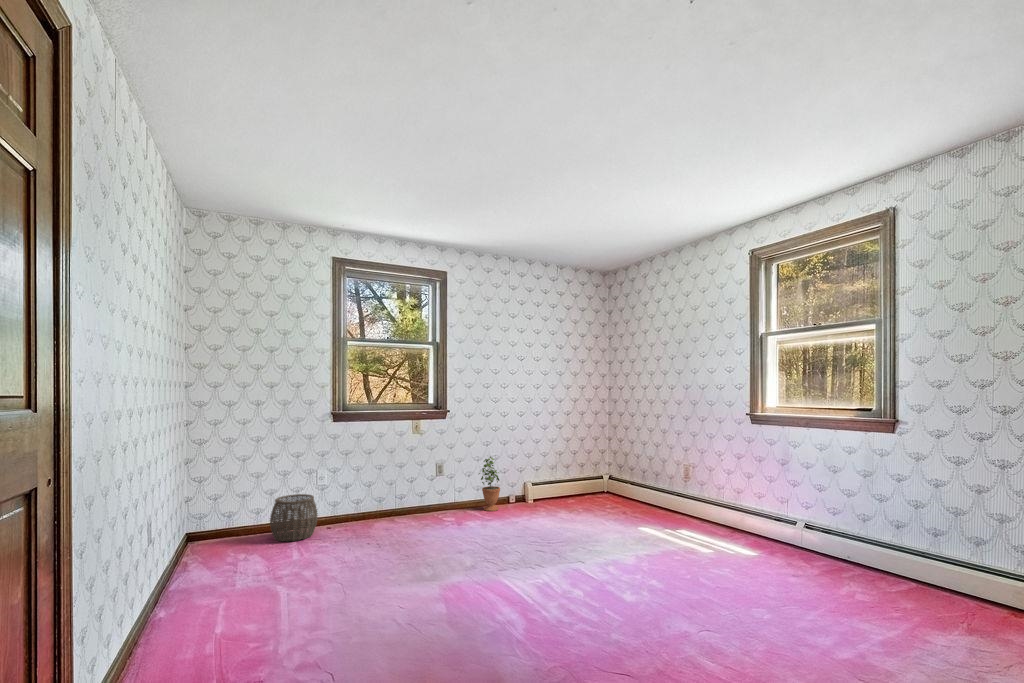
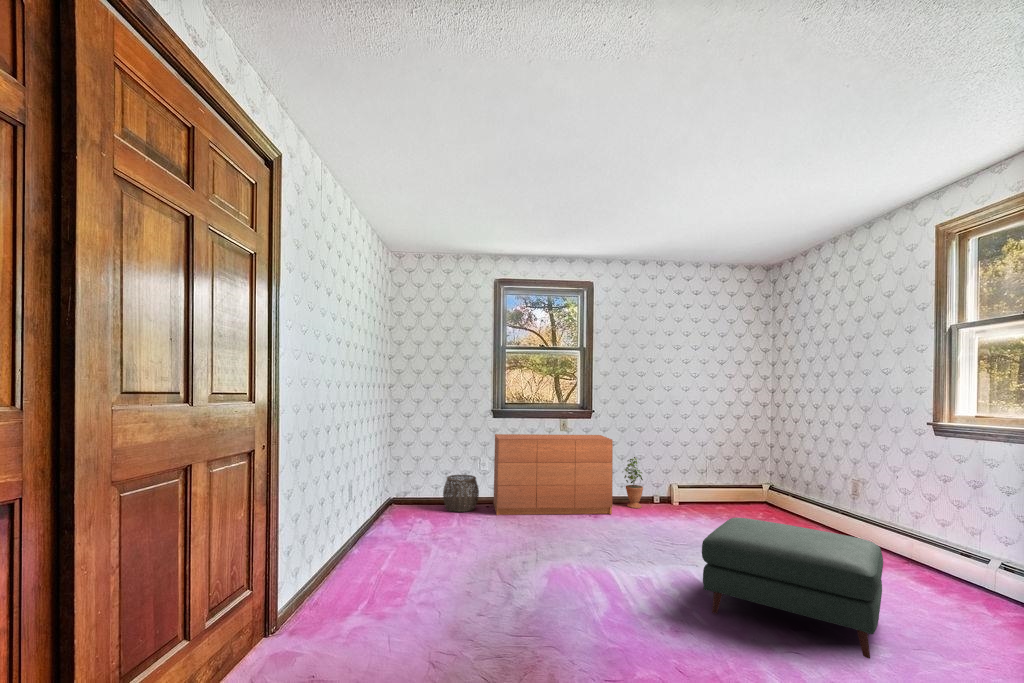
dresser: none [334,435,473,539] -> present [494,434,613,515]
ottoman: none [605,507,767,624] -> present [702,518,883,659]

